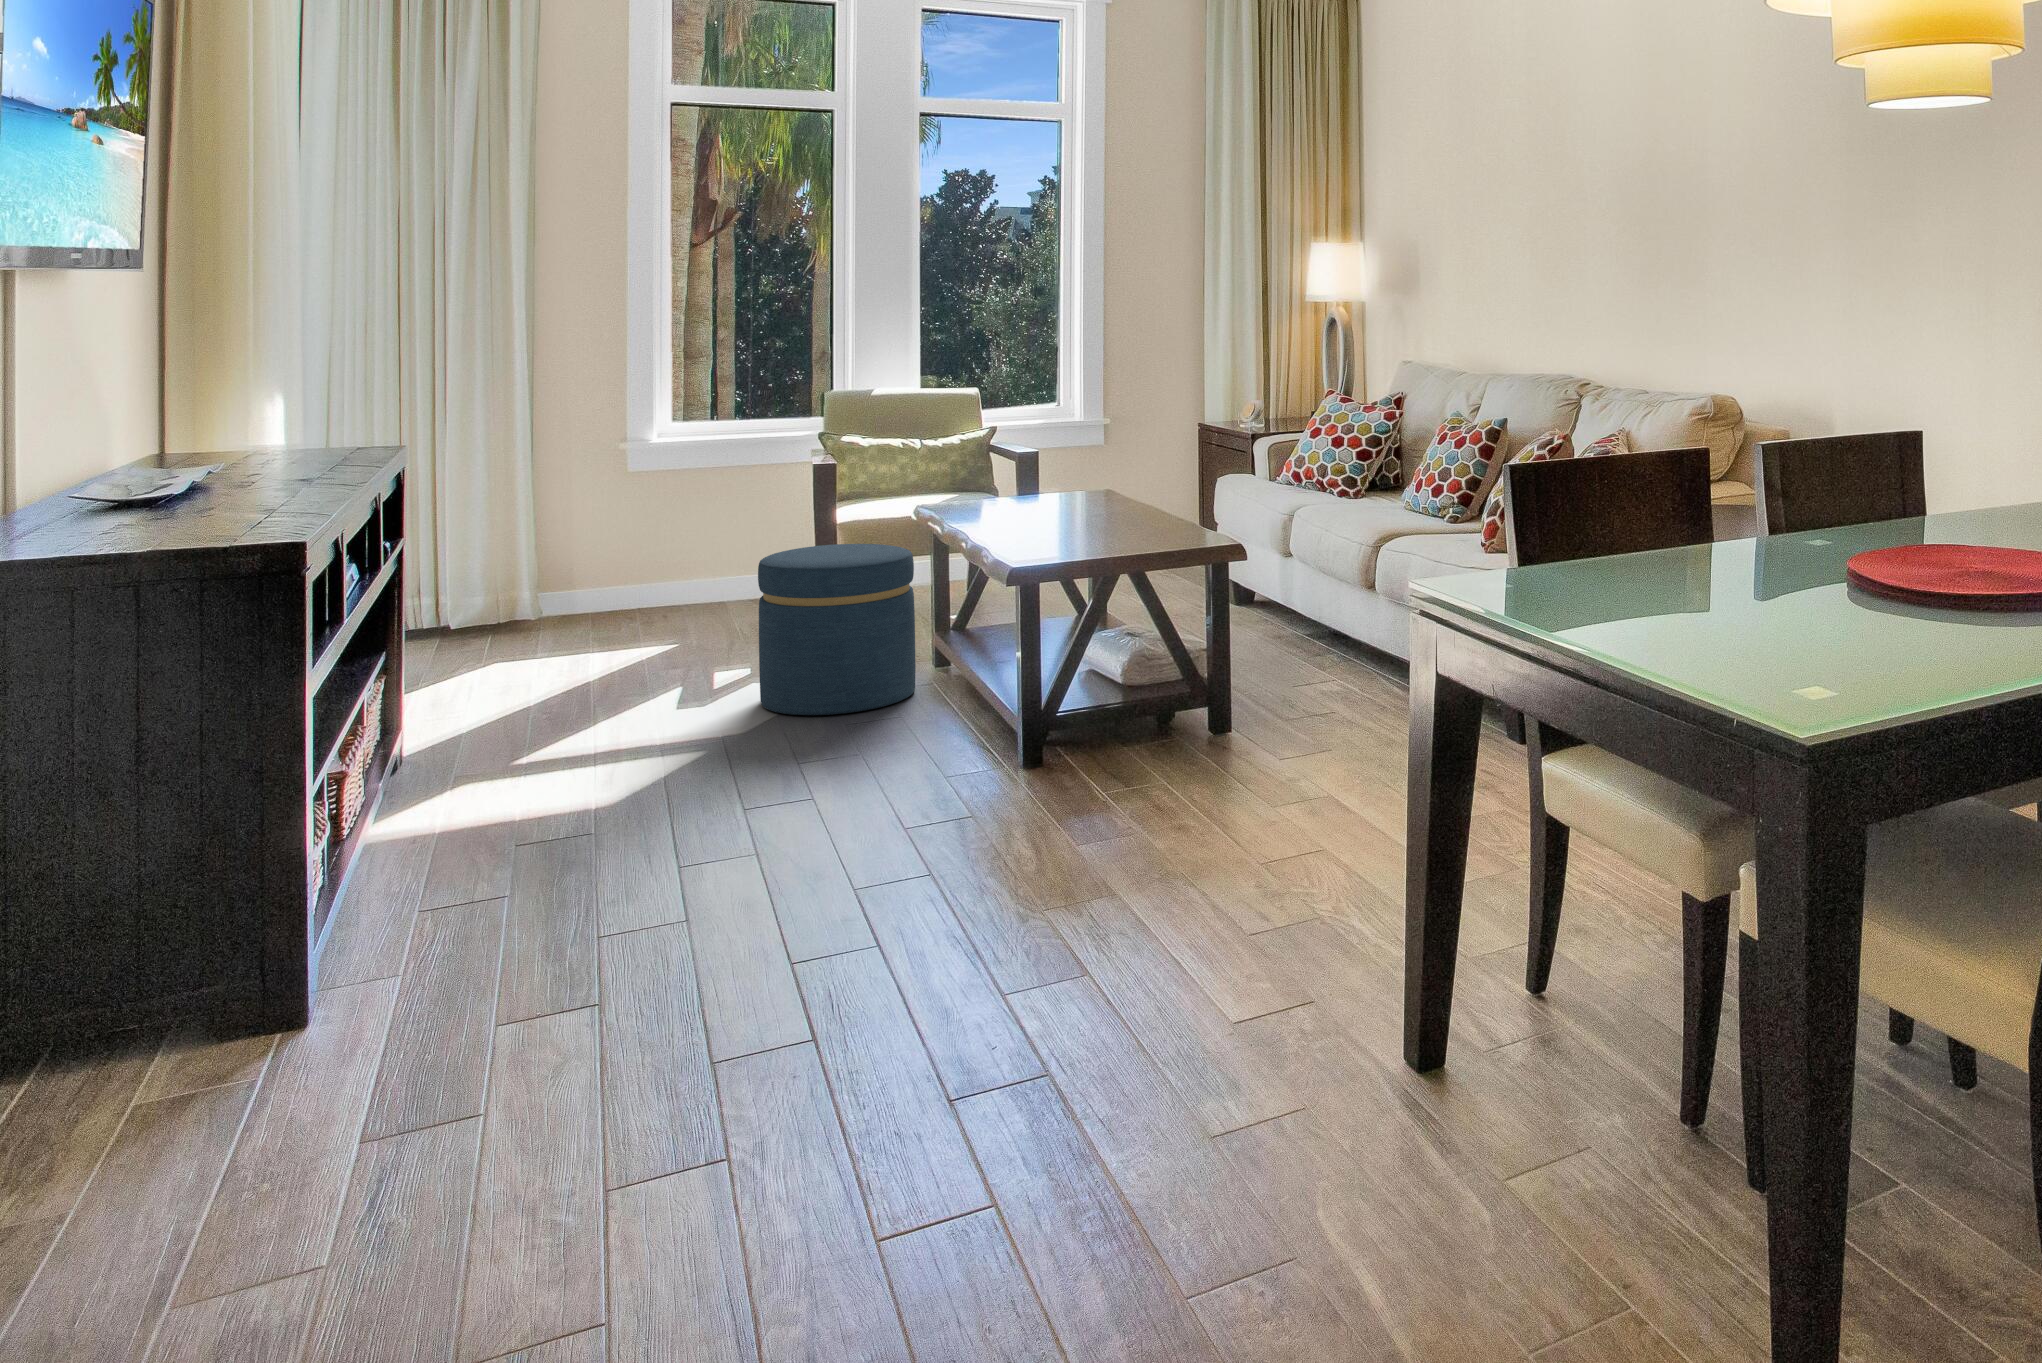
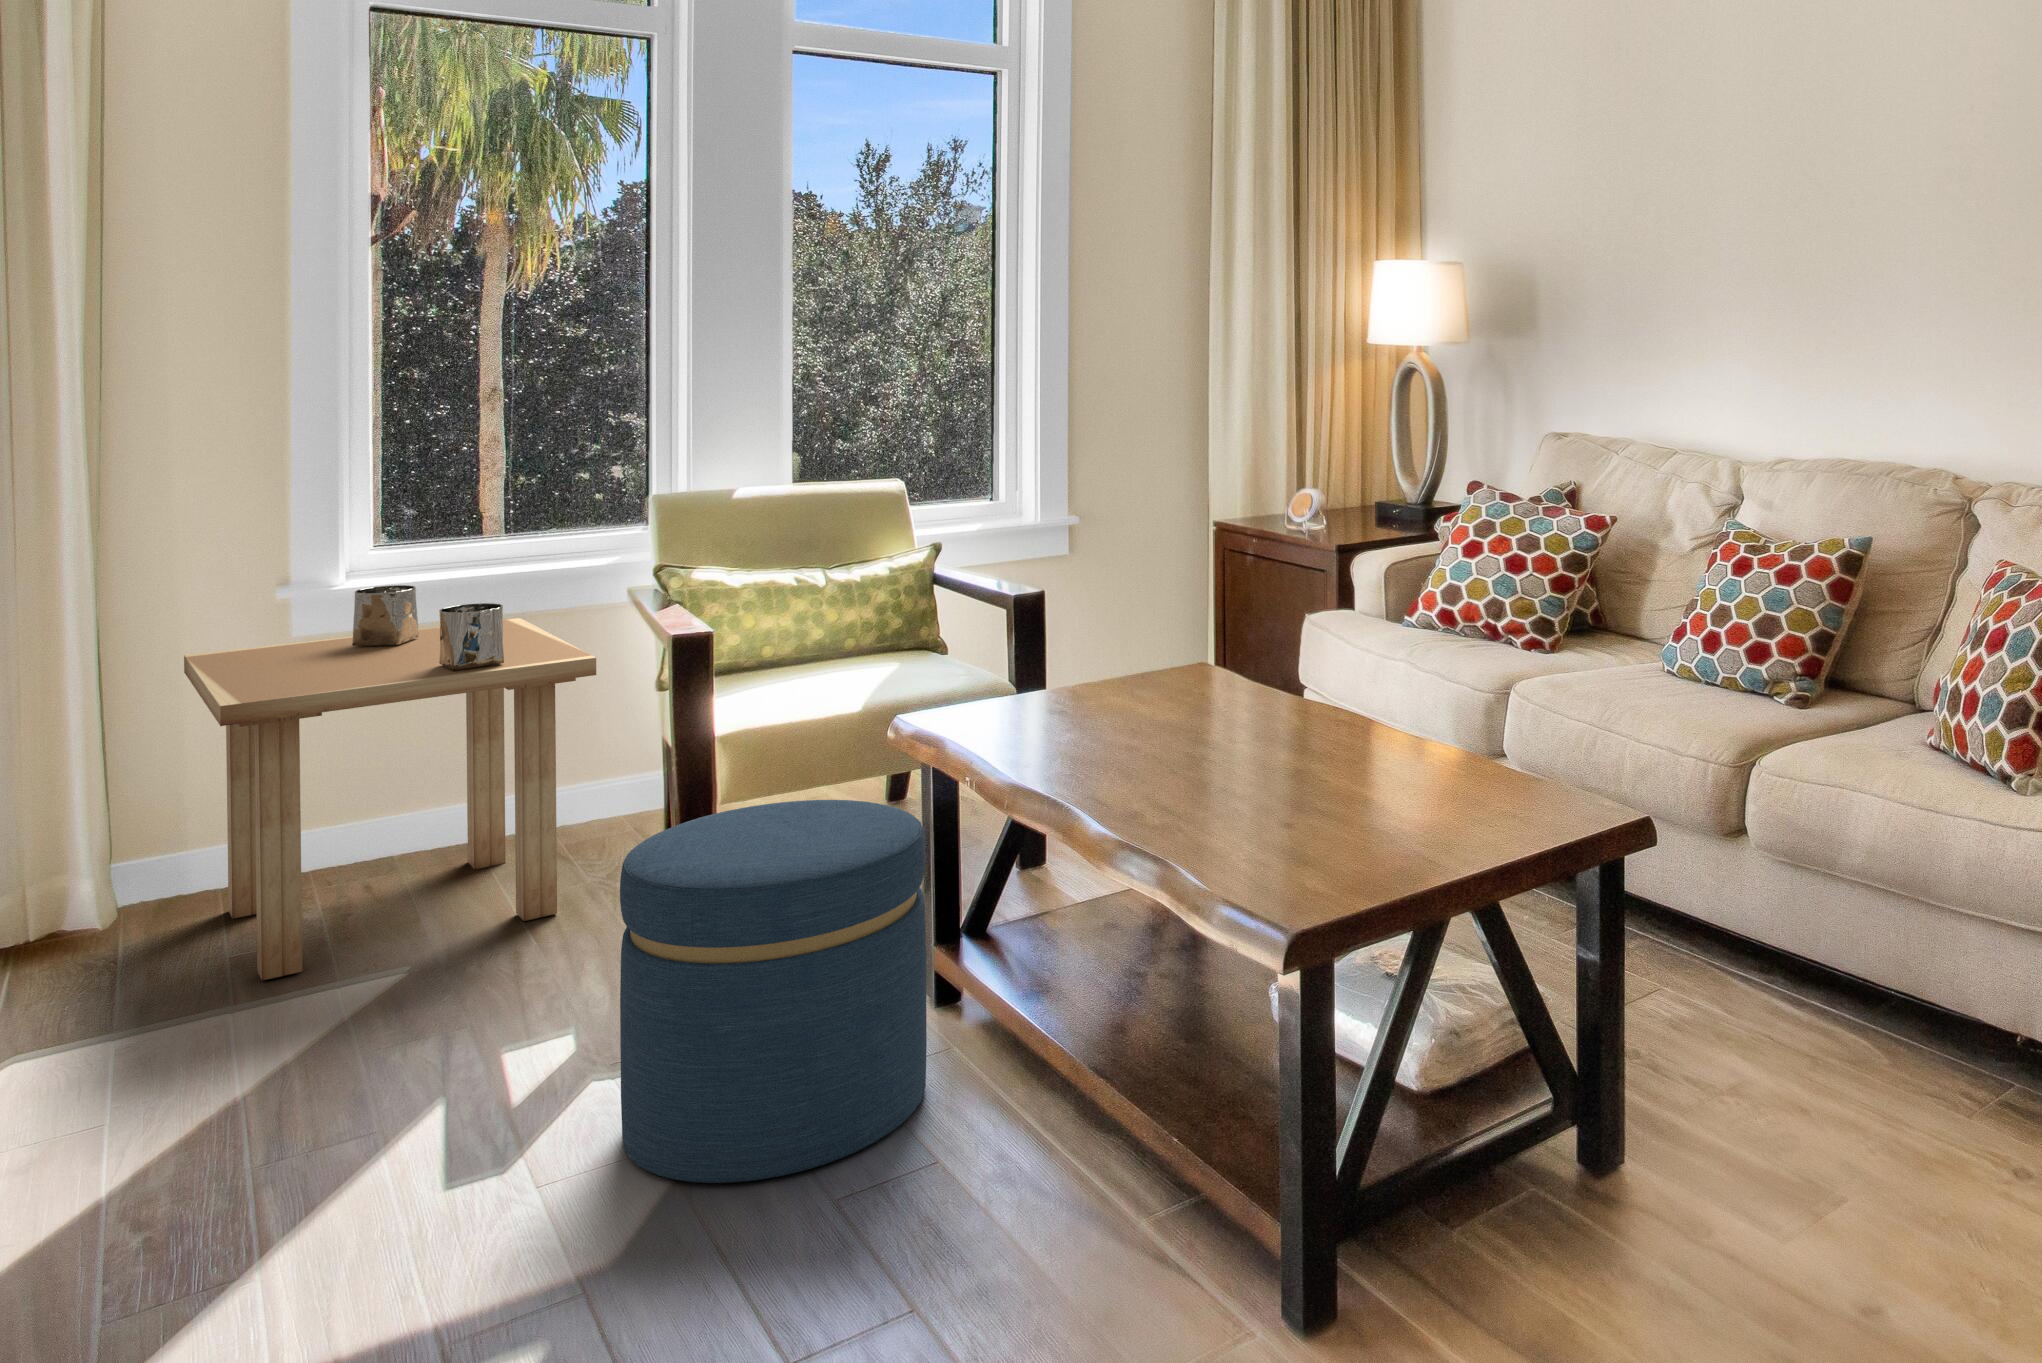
side table: none [574,440,782,643] -> present [184,585,596,981]

